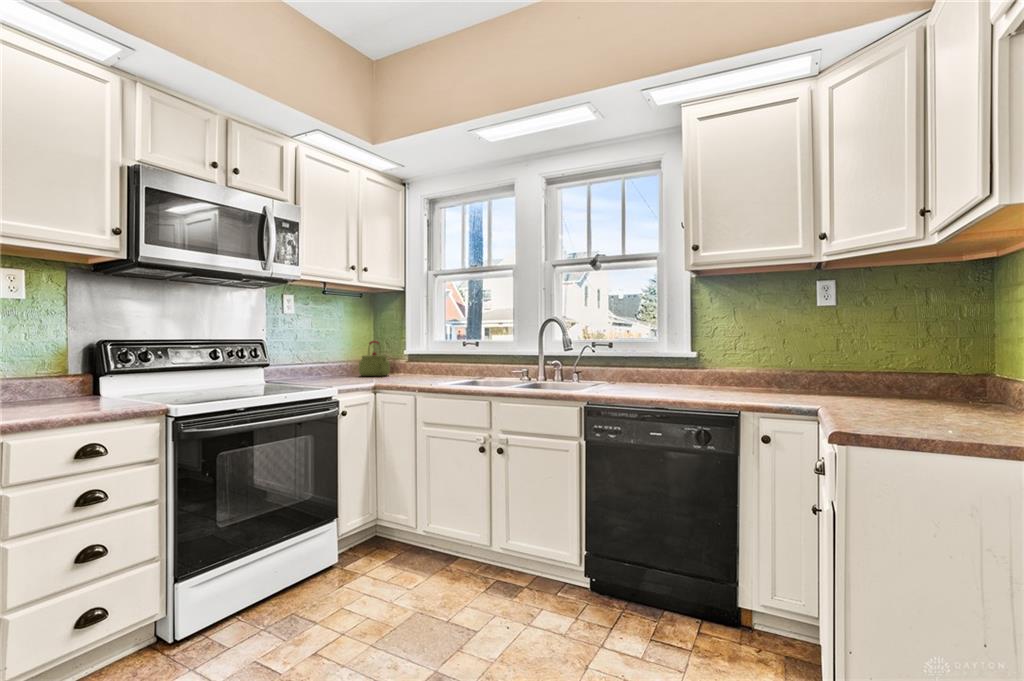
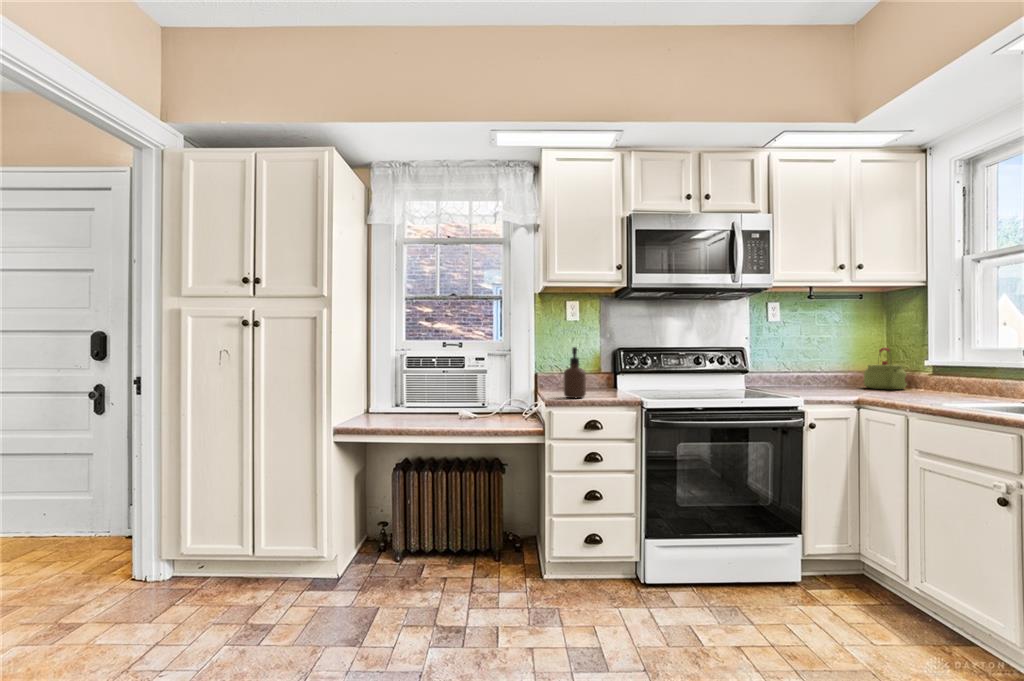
soap dispenser: none [33,338,77,416] -> present [564,347,586,398]

